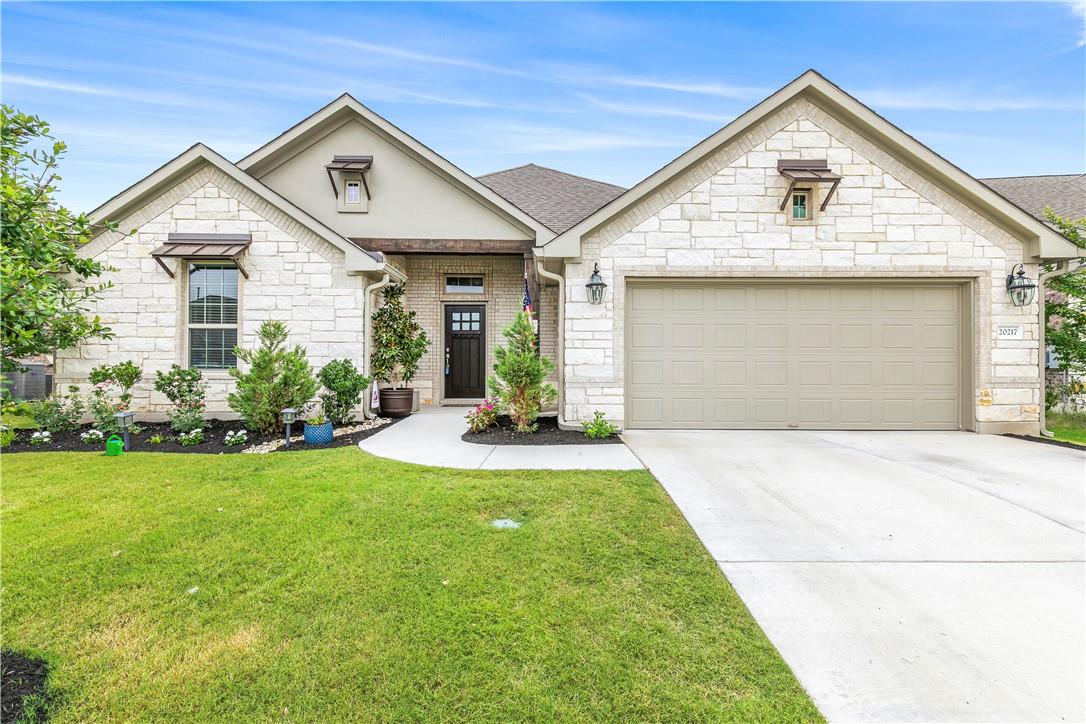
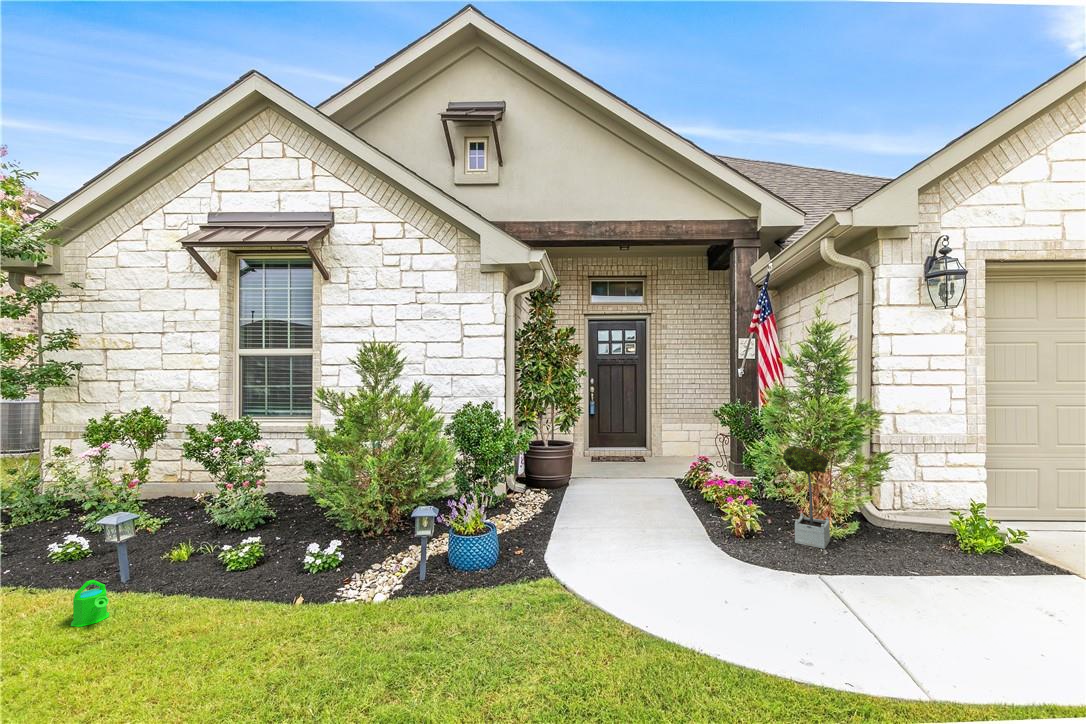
potted tree: none [505,380,529,435] -> present [783,446,830,549]

